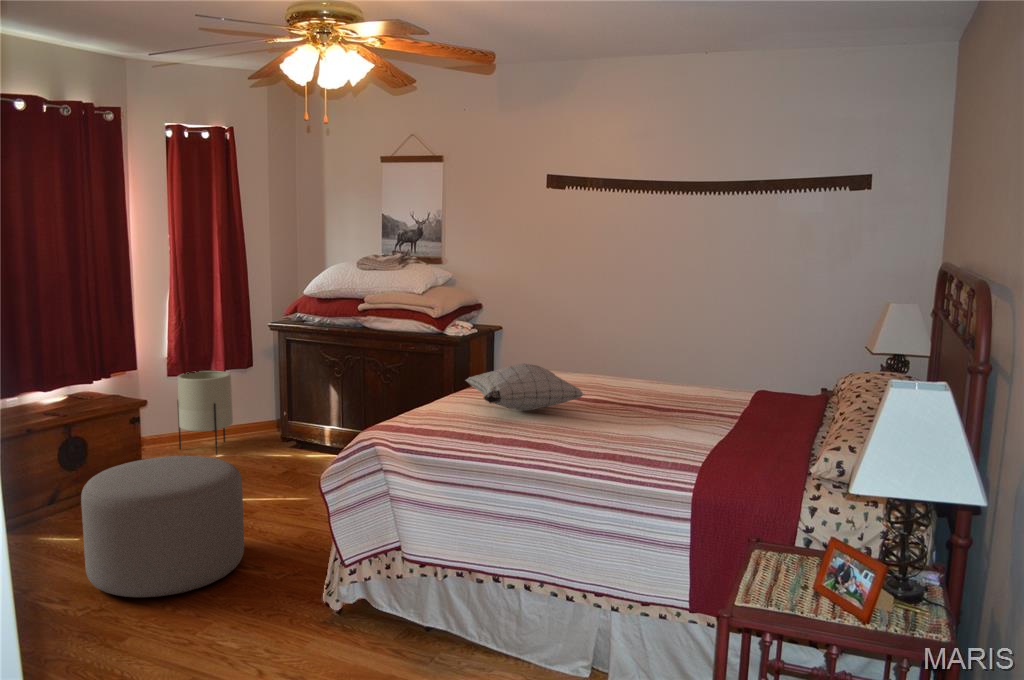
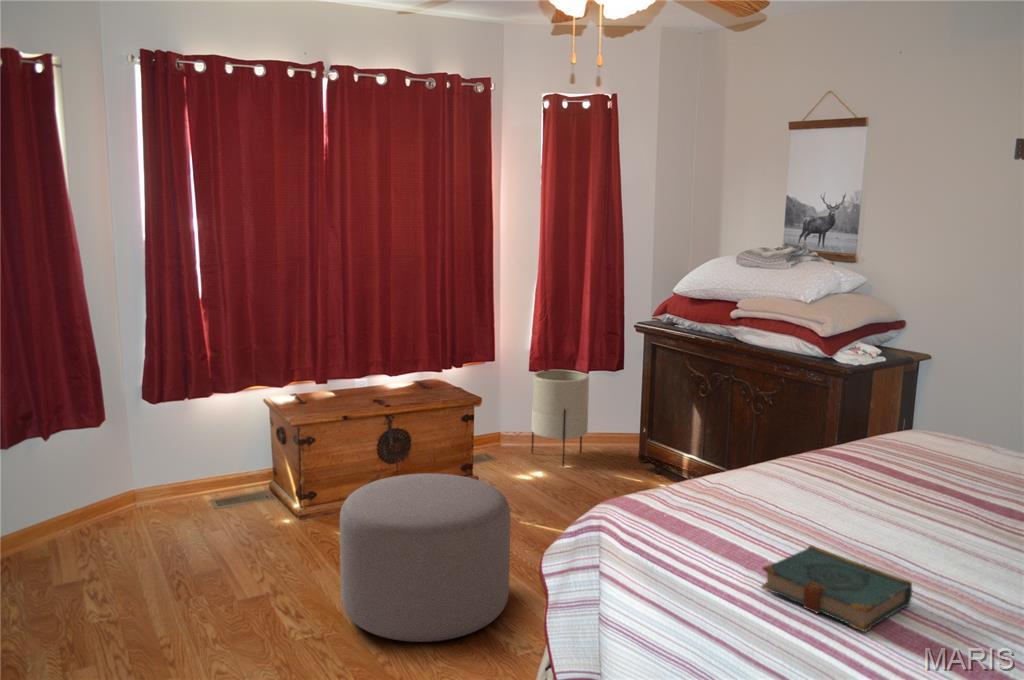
pillow: present [466,364,584,411] -> none [775,441,963,520]
book: none [502,422,578,454] -> present [762,546,912,632]

